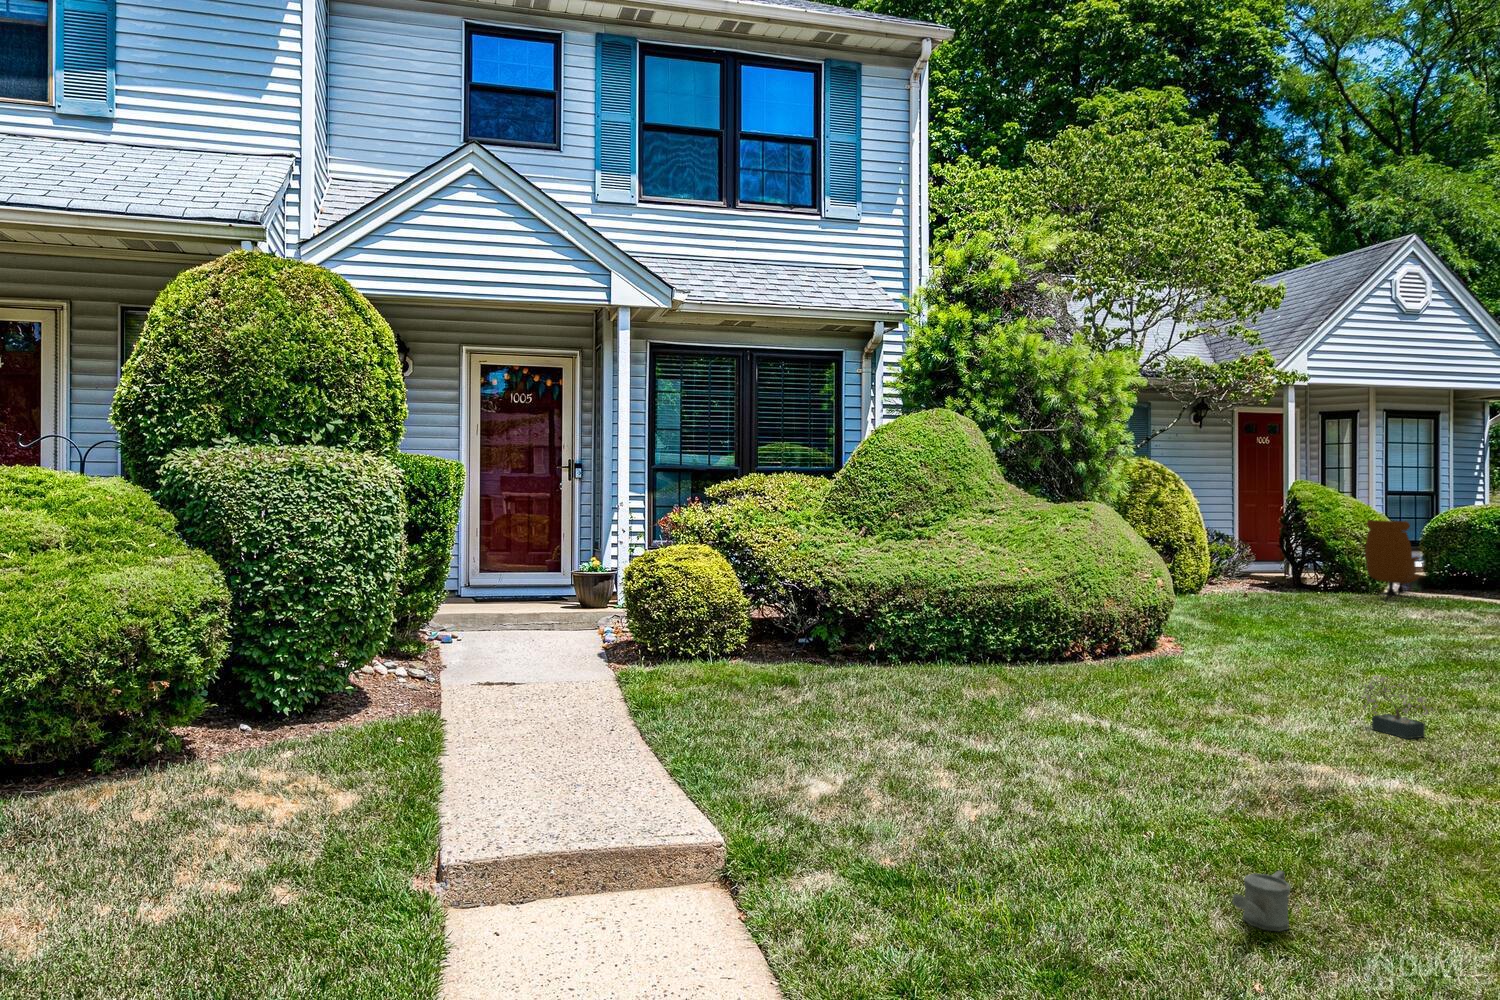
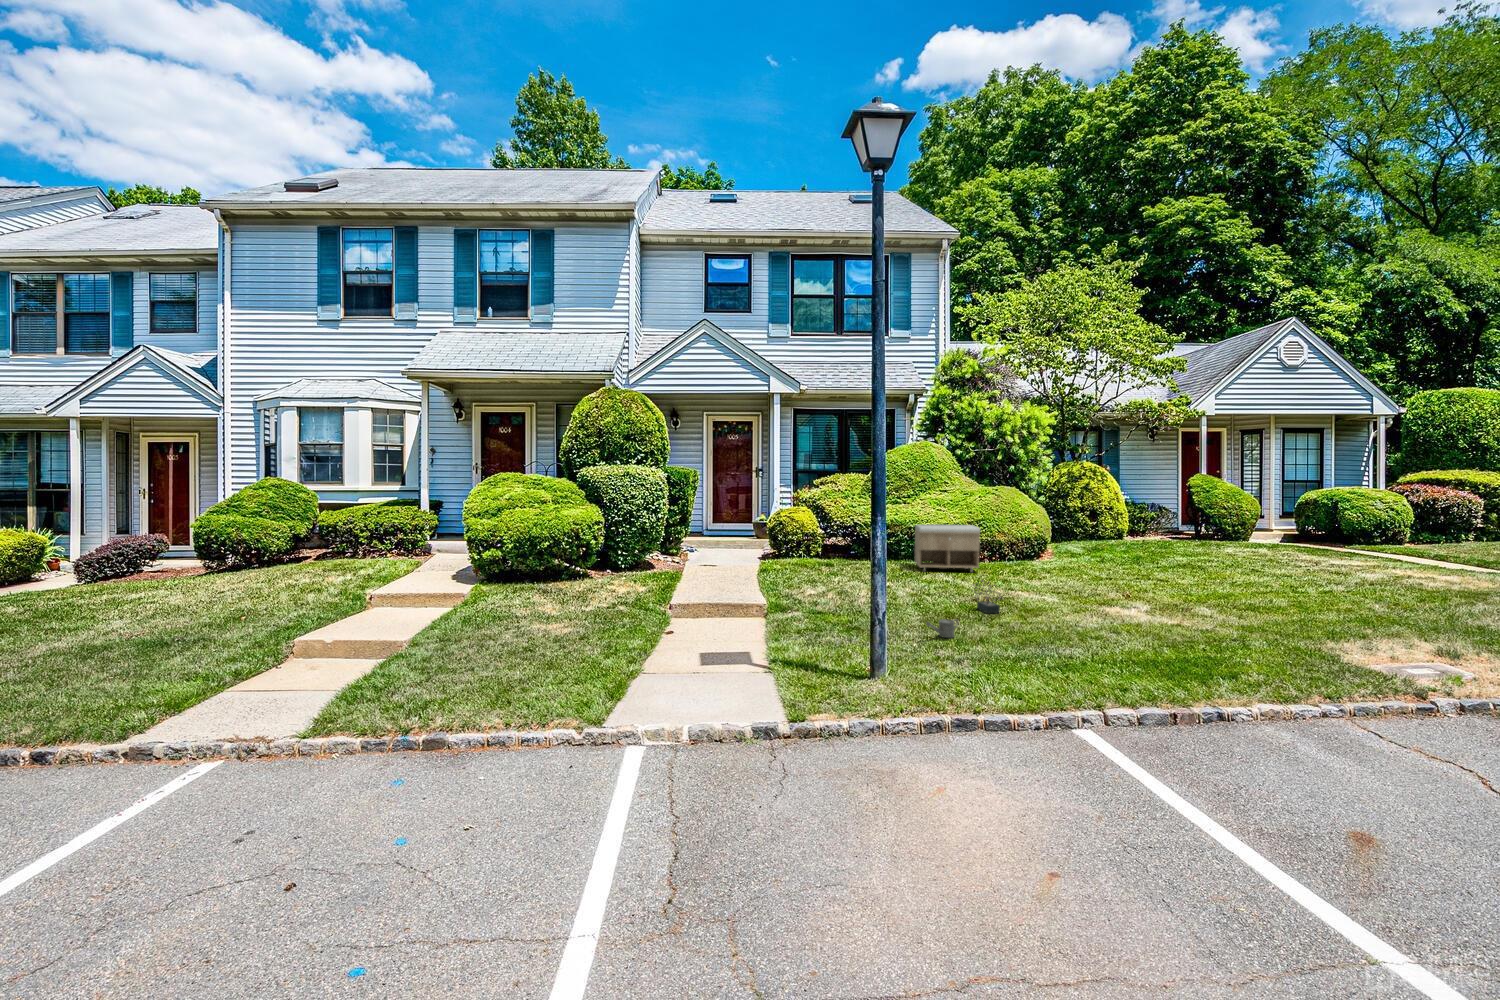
lounge chair: present [1364,520,1420,601] -> none [1218,497,1262,547]
storage bench: none [949,582,1091,683] -> present [915,525,980,572]
decorative plant: present [1362,676,1432,739] -> present [973,583,1001,613]

